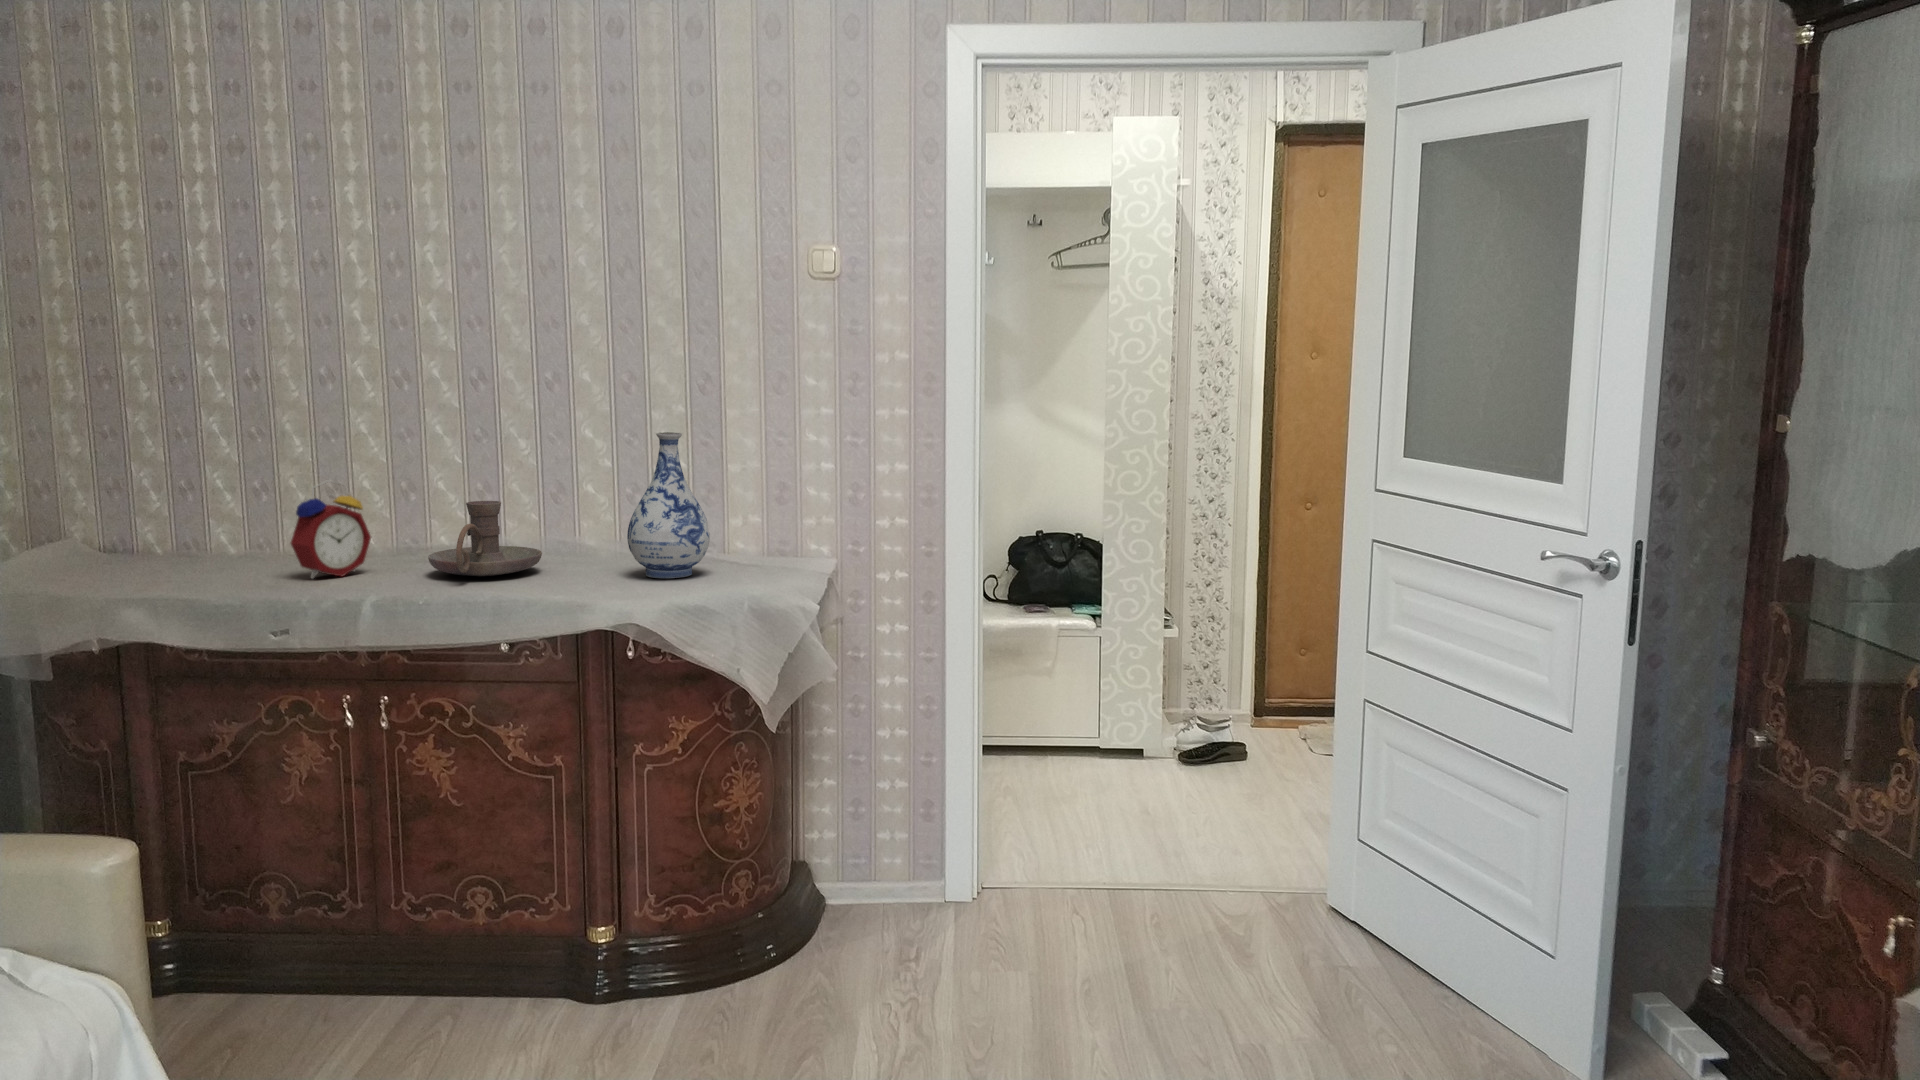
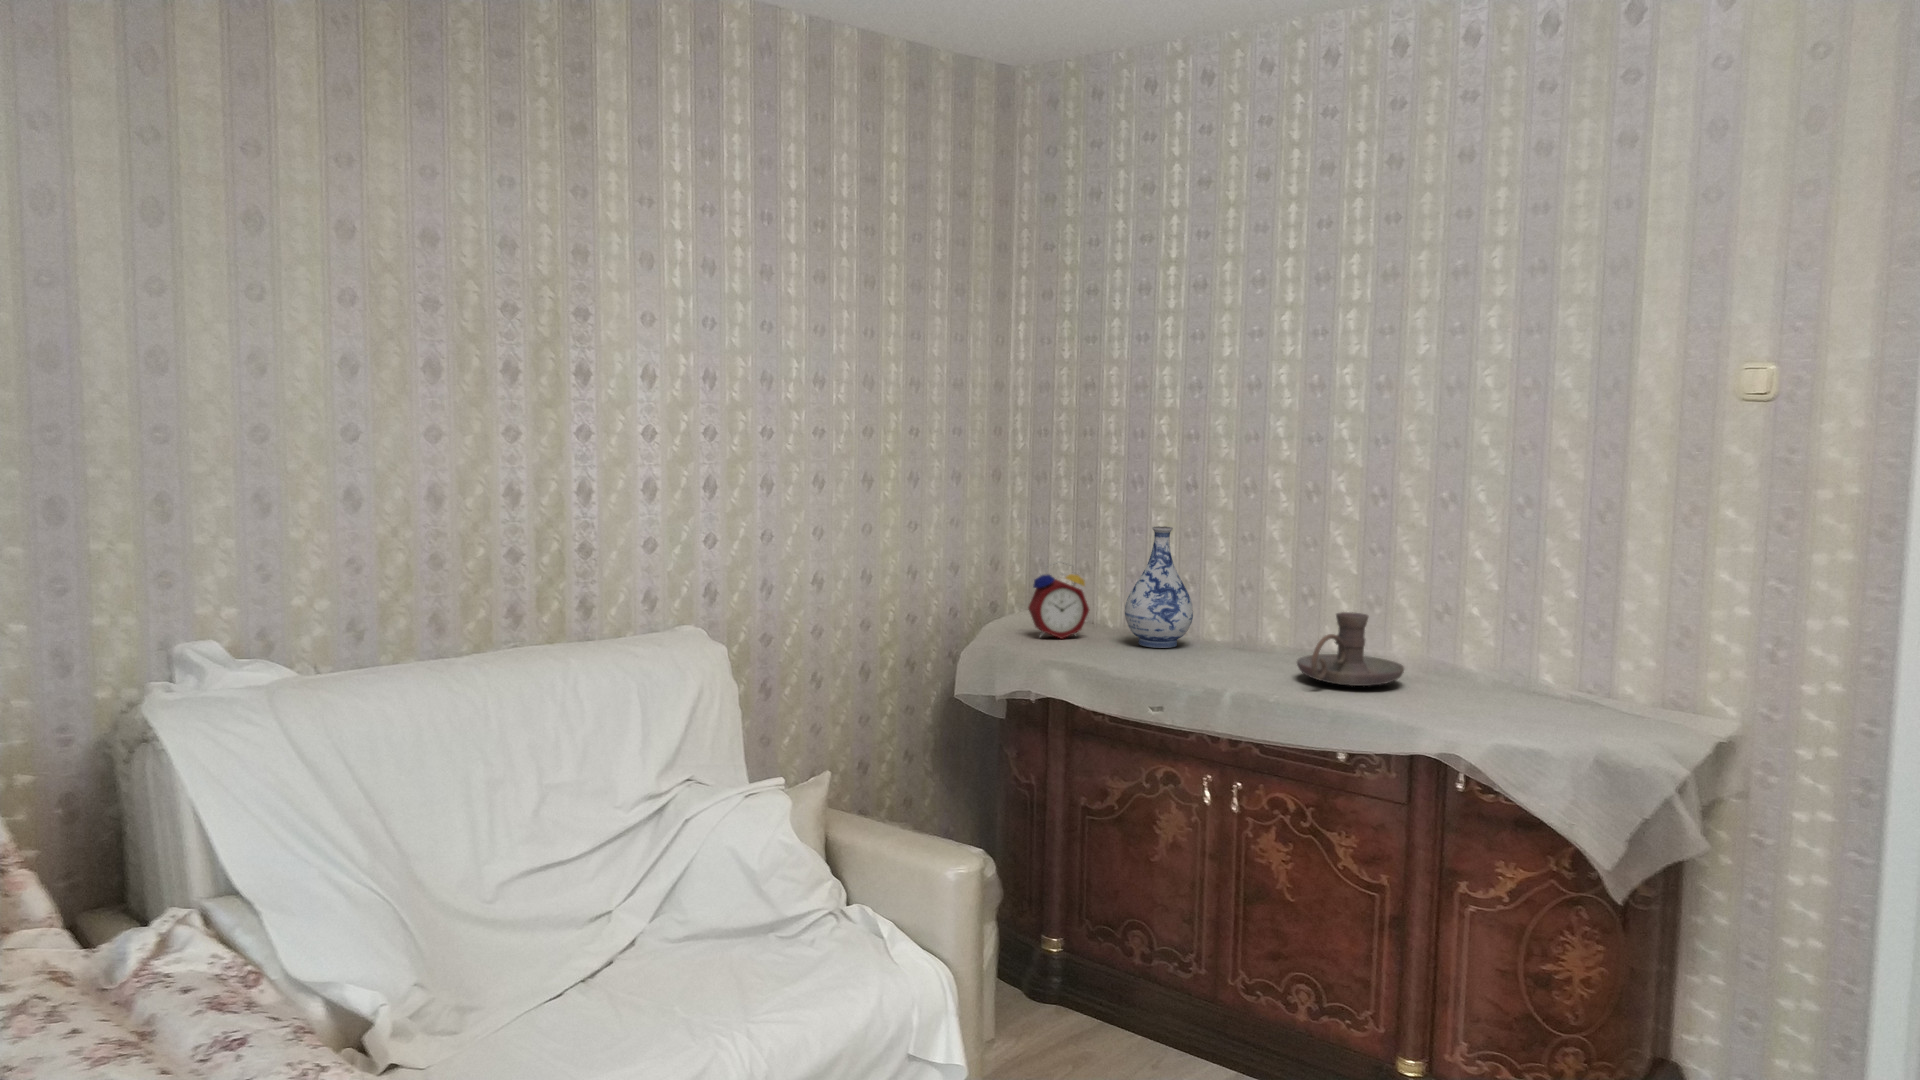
vase: present [627,432,710,578] -> present [1125,526,1193,648]
alarm clock: present [291,480,371,578] -> present [1029,561,1089,639]

